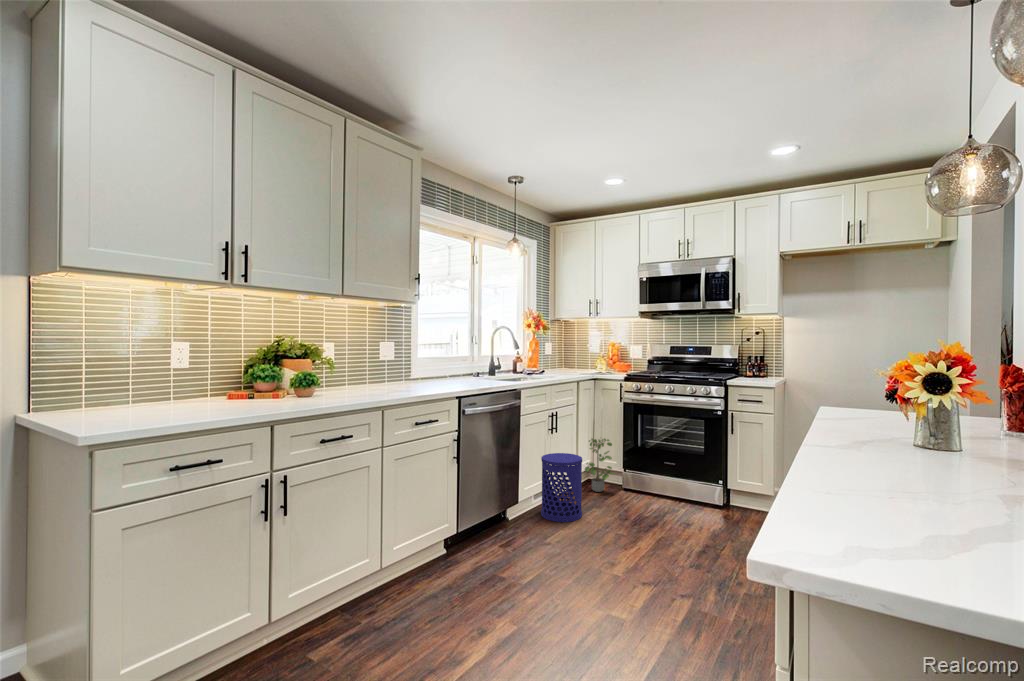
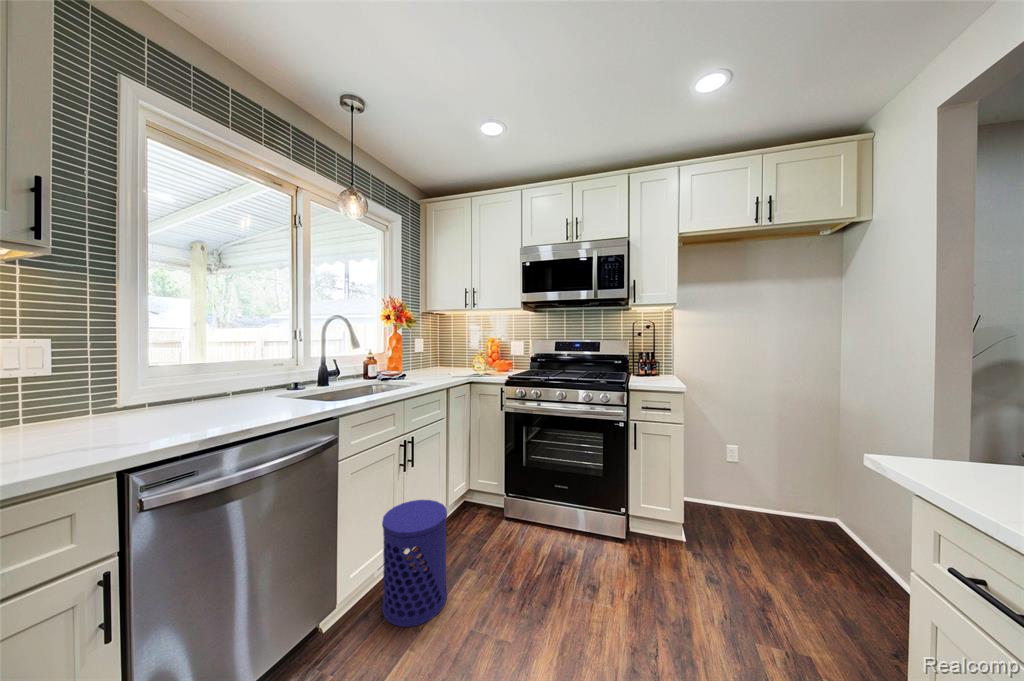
potted plant: present [585,439,614,492] -> none [457,458,498,528]

